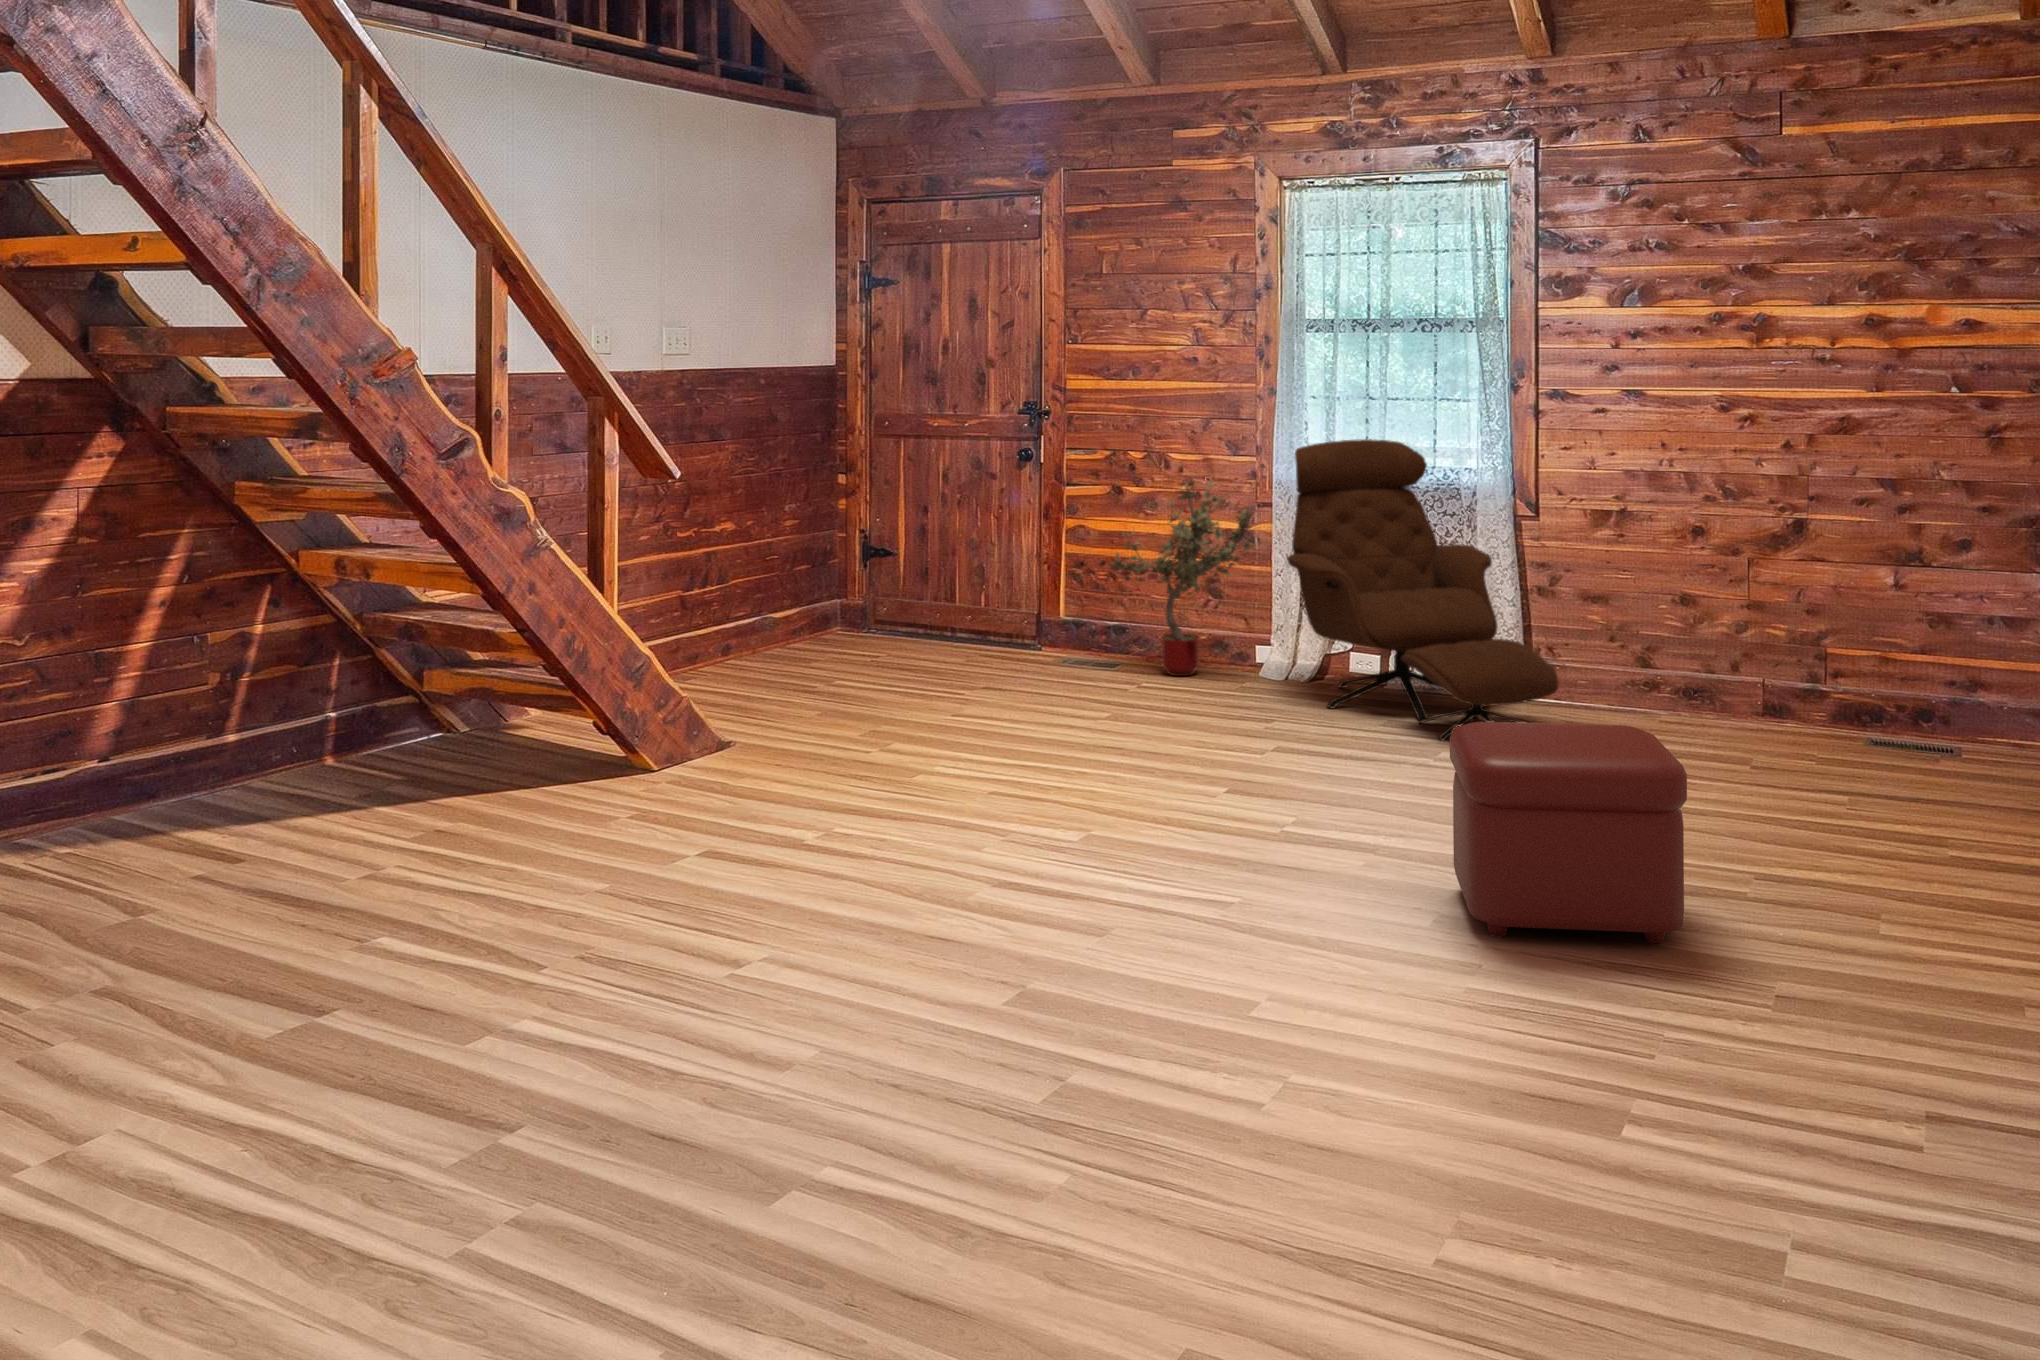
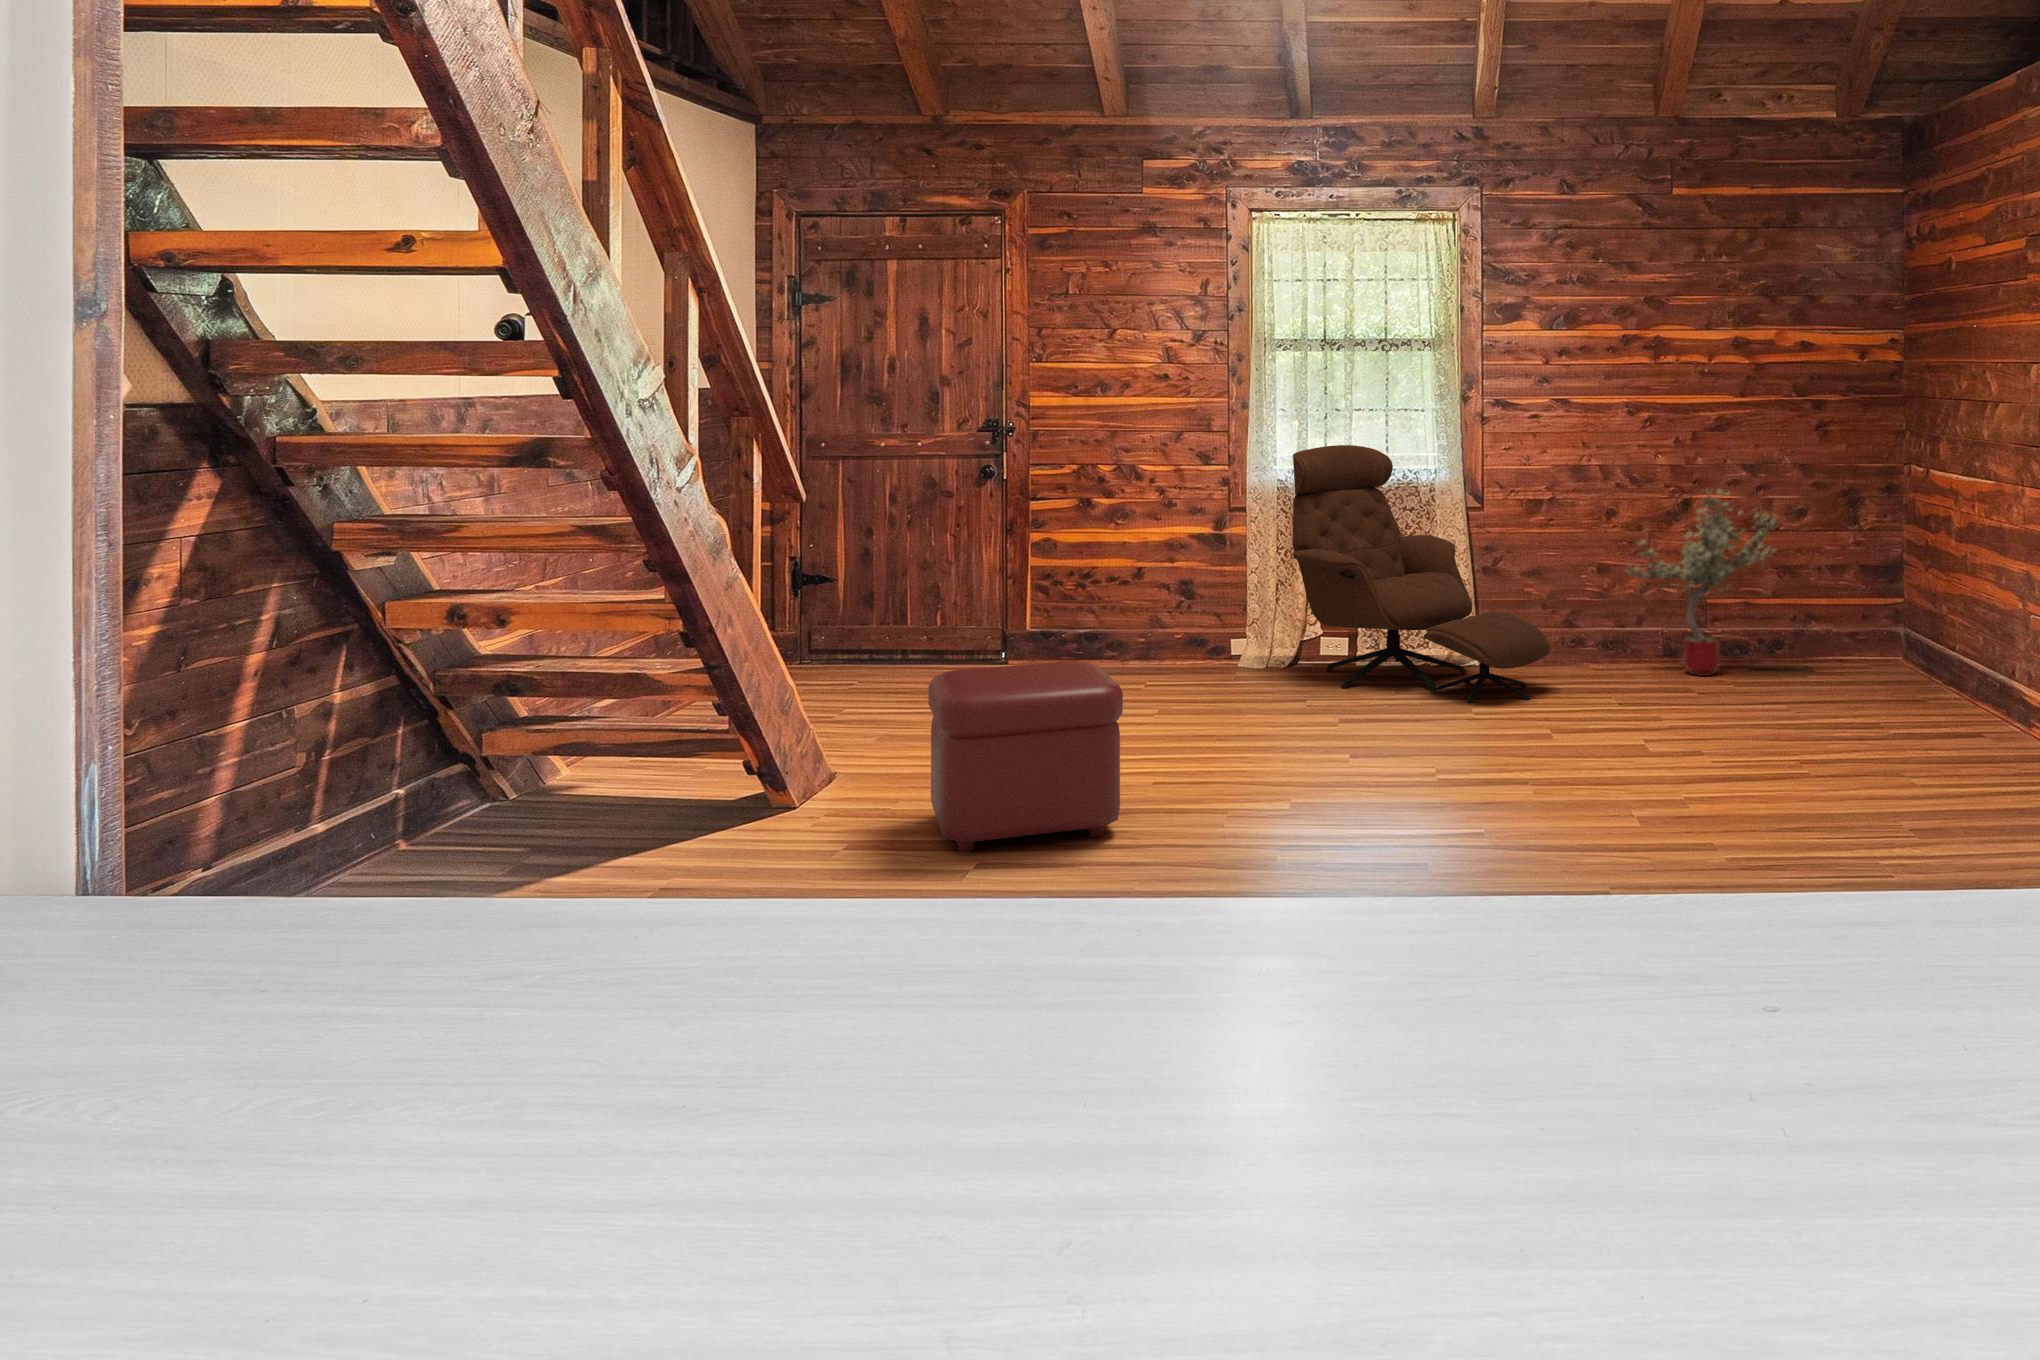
potted tree: present [1112,481,1251,676] -> present [1625,489,1776,676]
ottoman: present [1450,722,1687,943] -> present [928,661,1123,852]

